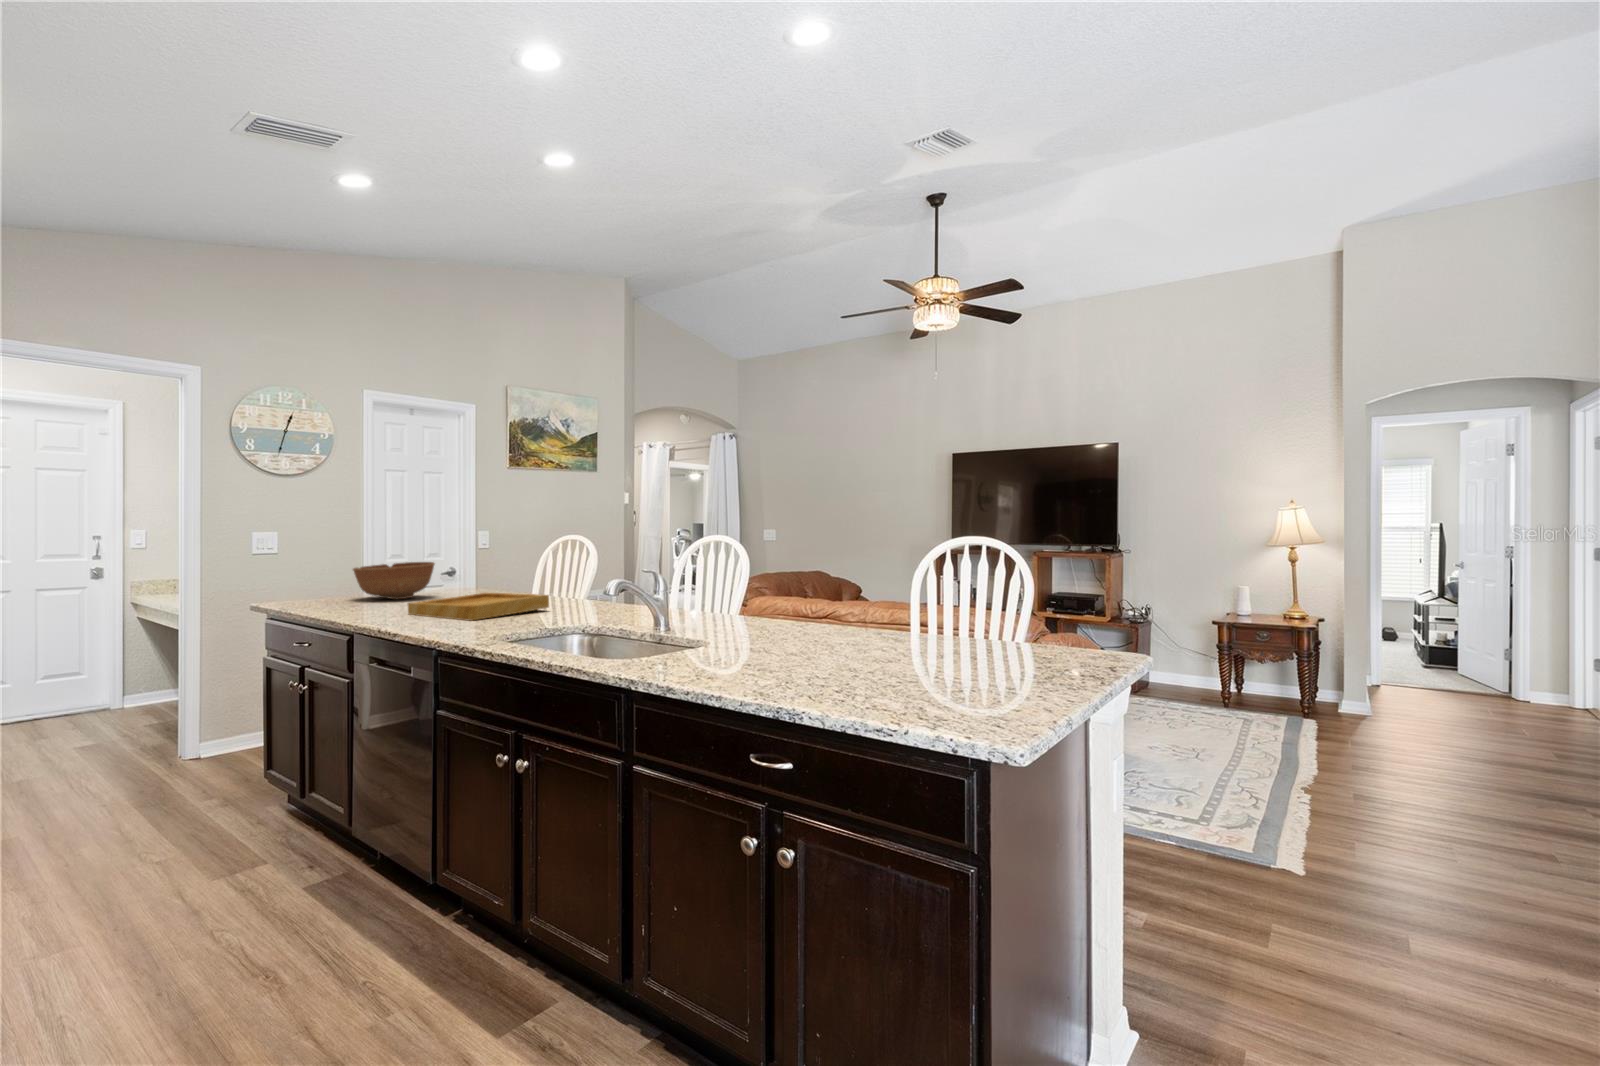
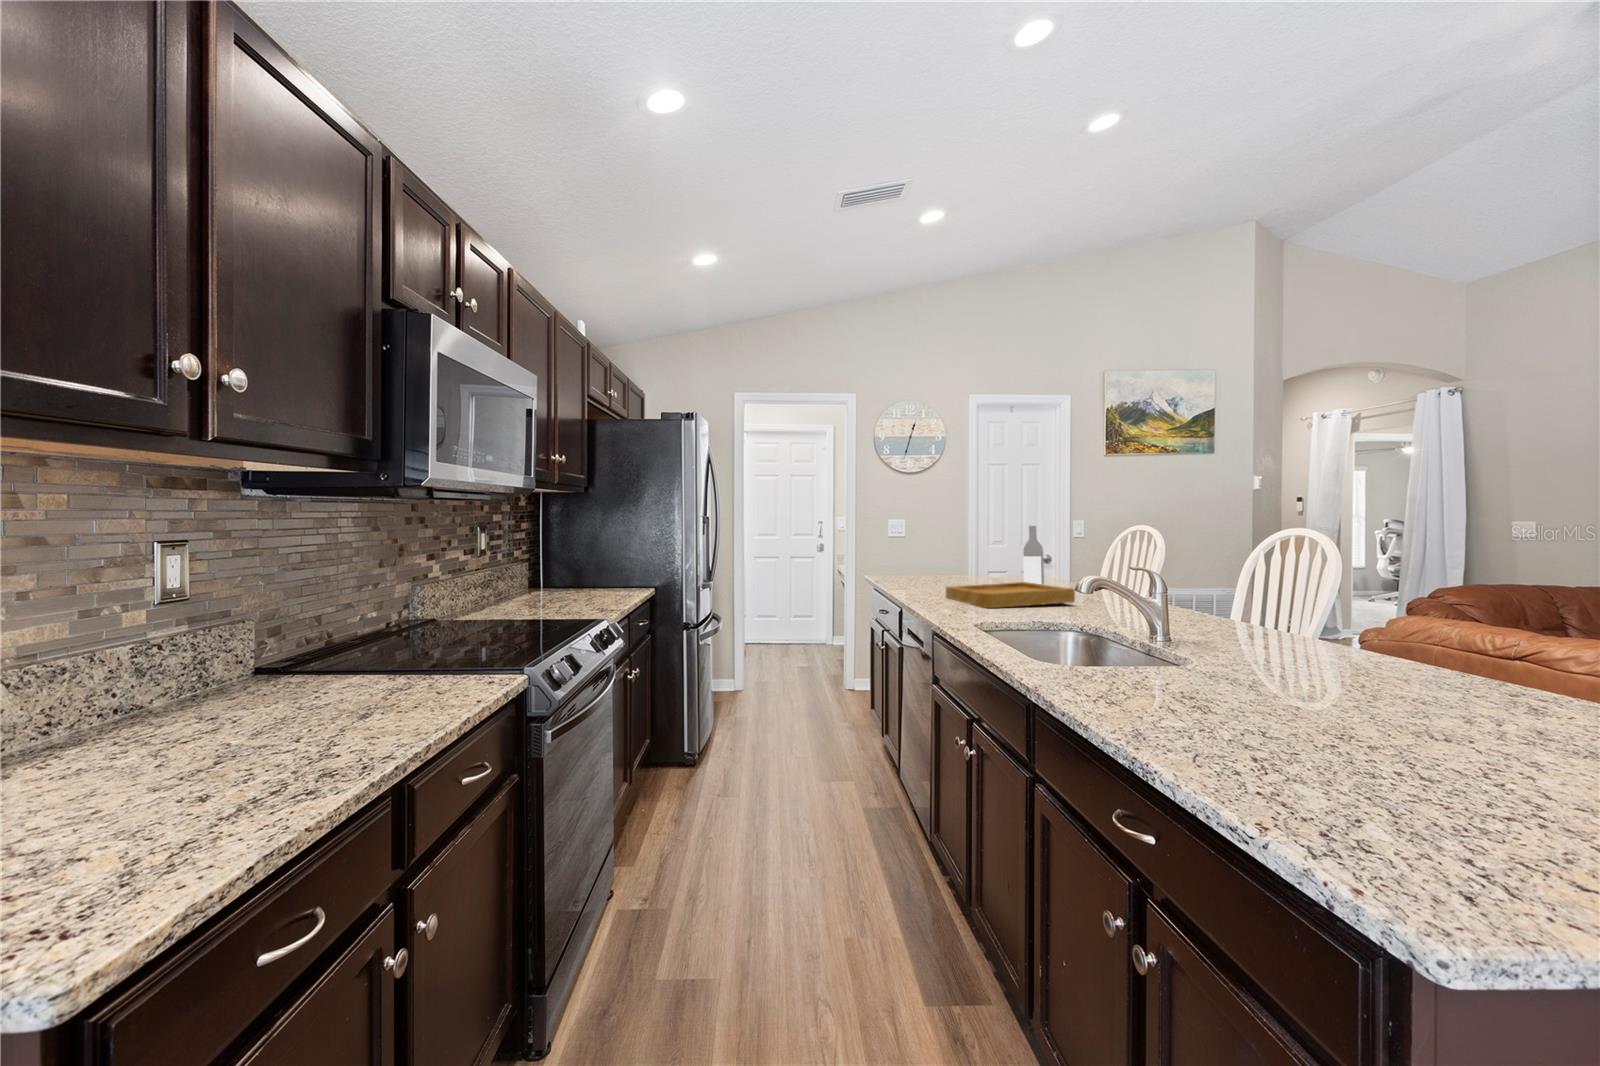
wine bottle: none [478,532,500,602] -> present [1023,521,1044,584]
bowl: present [353,562,435,599] -> none [926,549,994,582]

